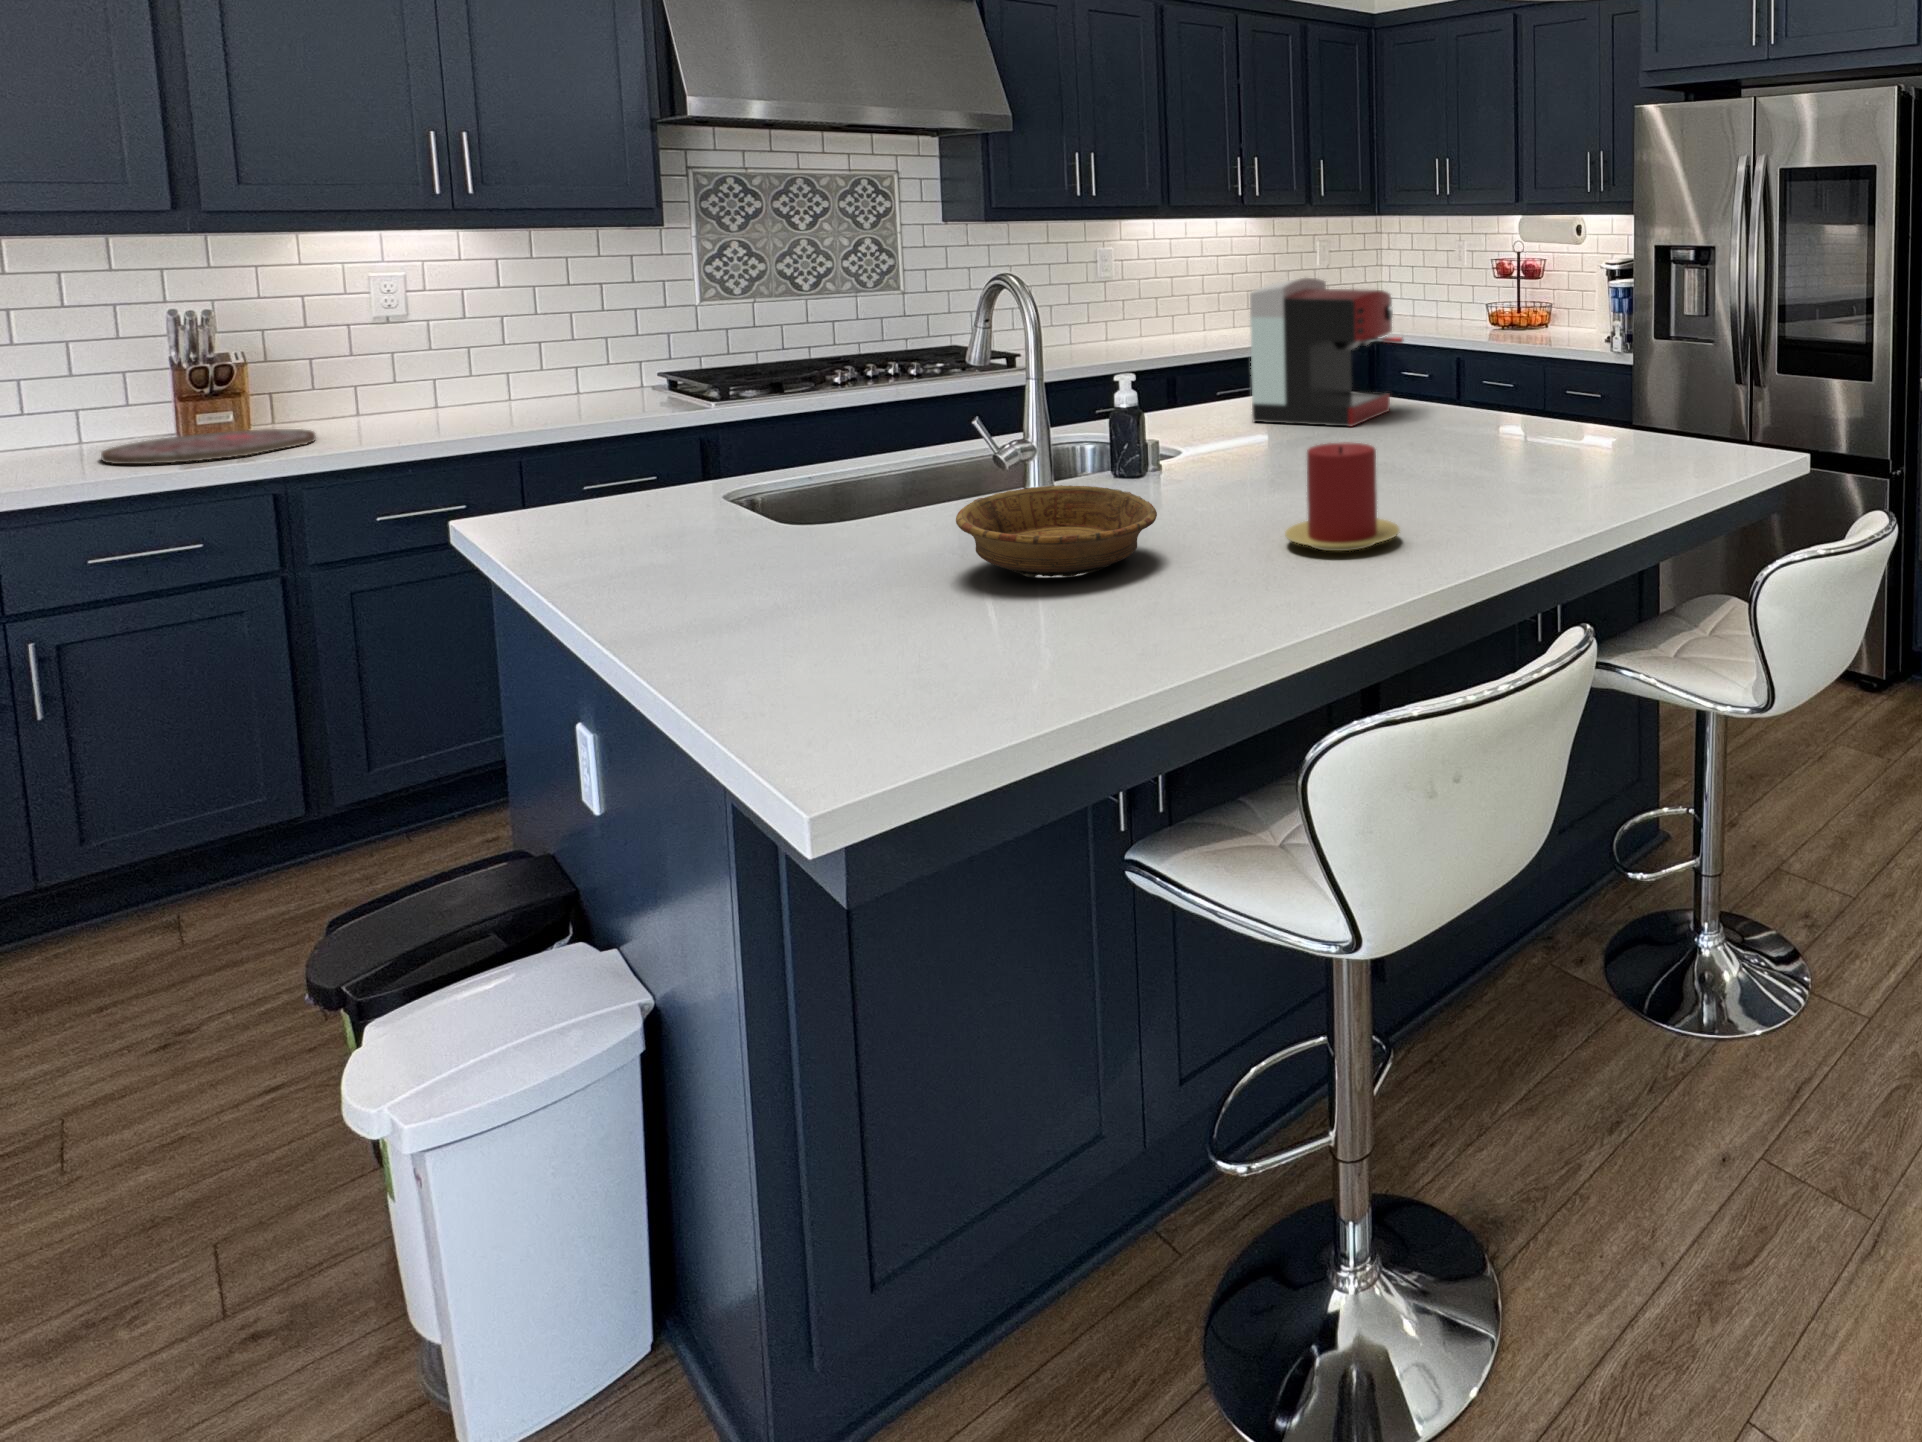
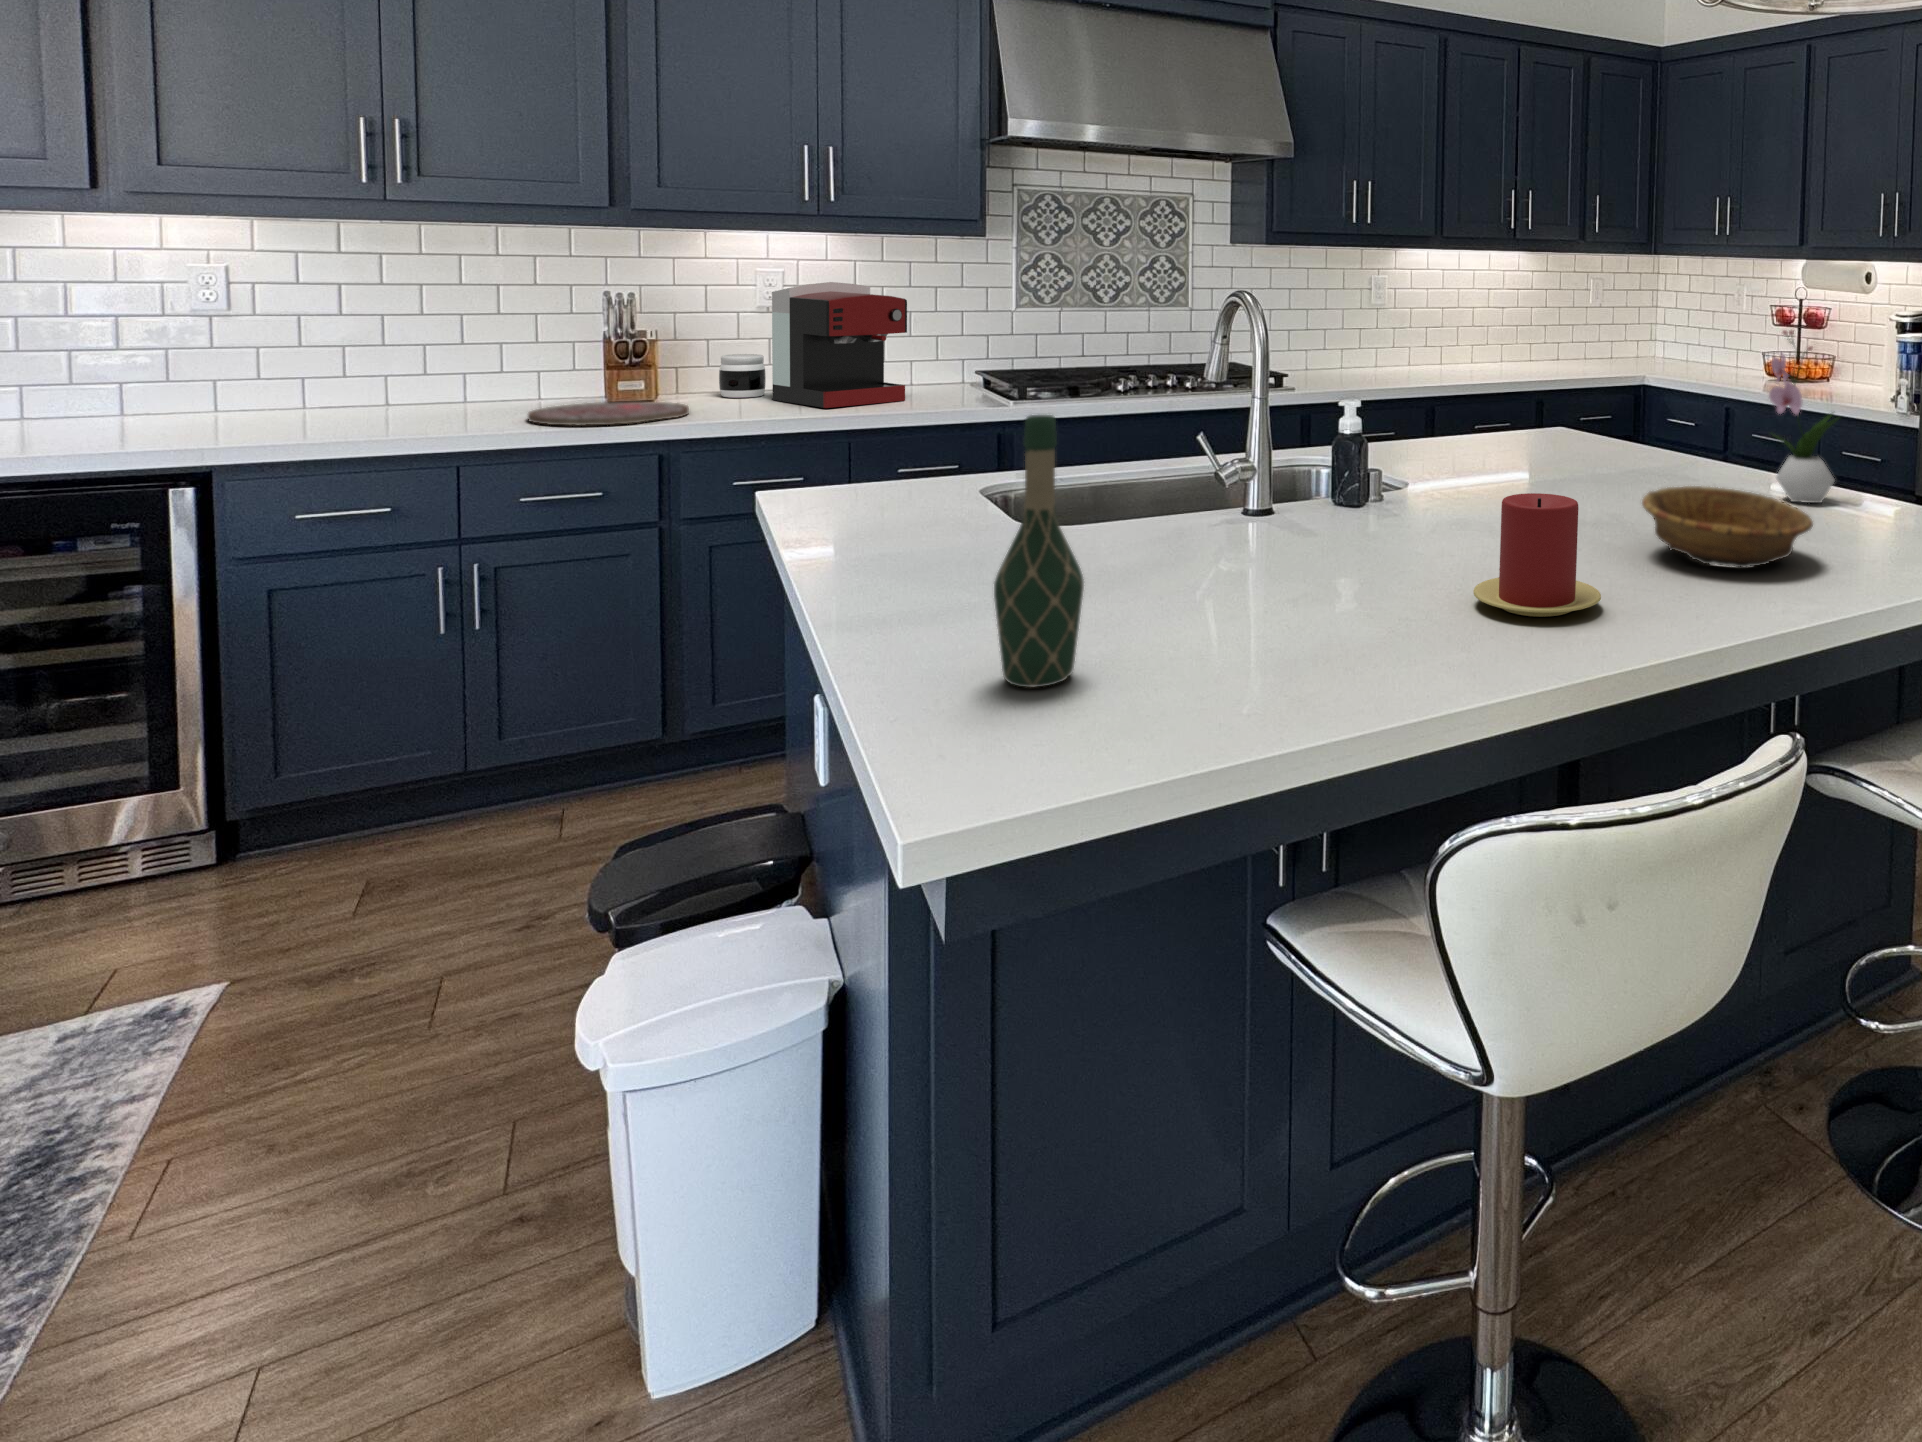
coffee maker: present [1250,278,1403,426] -> present [772,282,907,408]
flower arrangement: none [1513,283,1578,437] -> present [1769,330,1839,503]
jar: none [341,368,401,418] -> present [719,354,766,398]
wine bottle: none [853,401,942,657] -> present [994,415,1084,688]
decorative bowl: present [956,485,1157,577] -> present [1642,486,1813,567]

